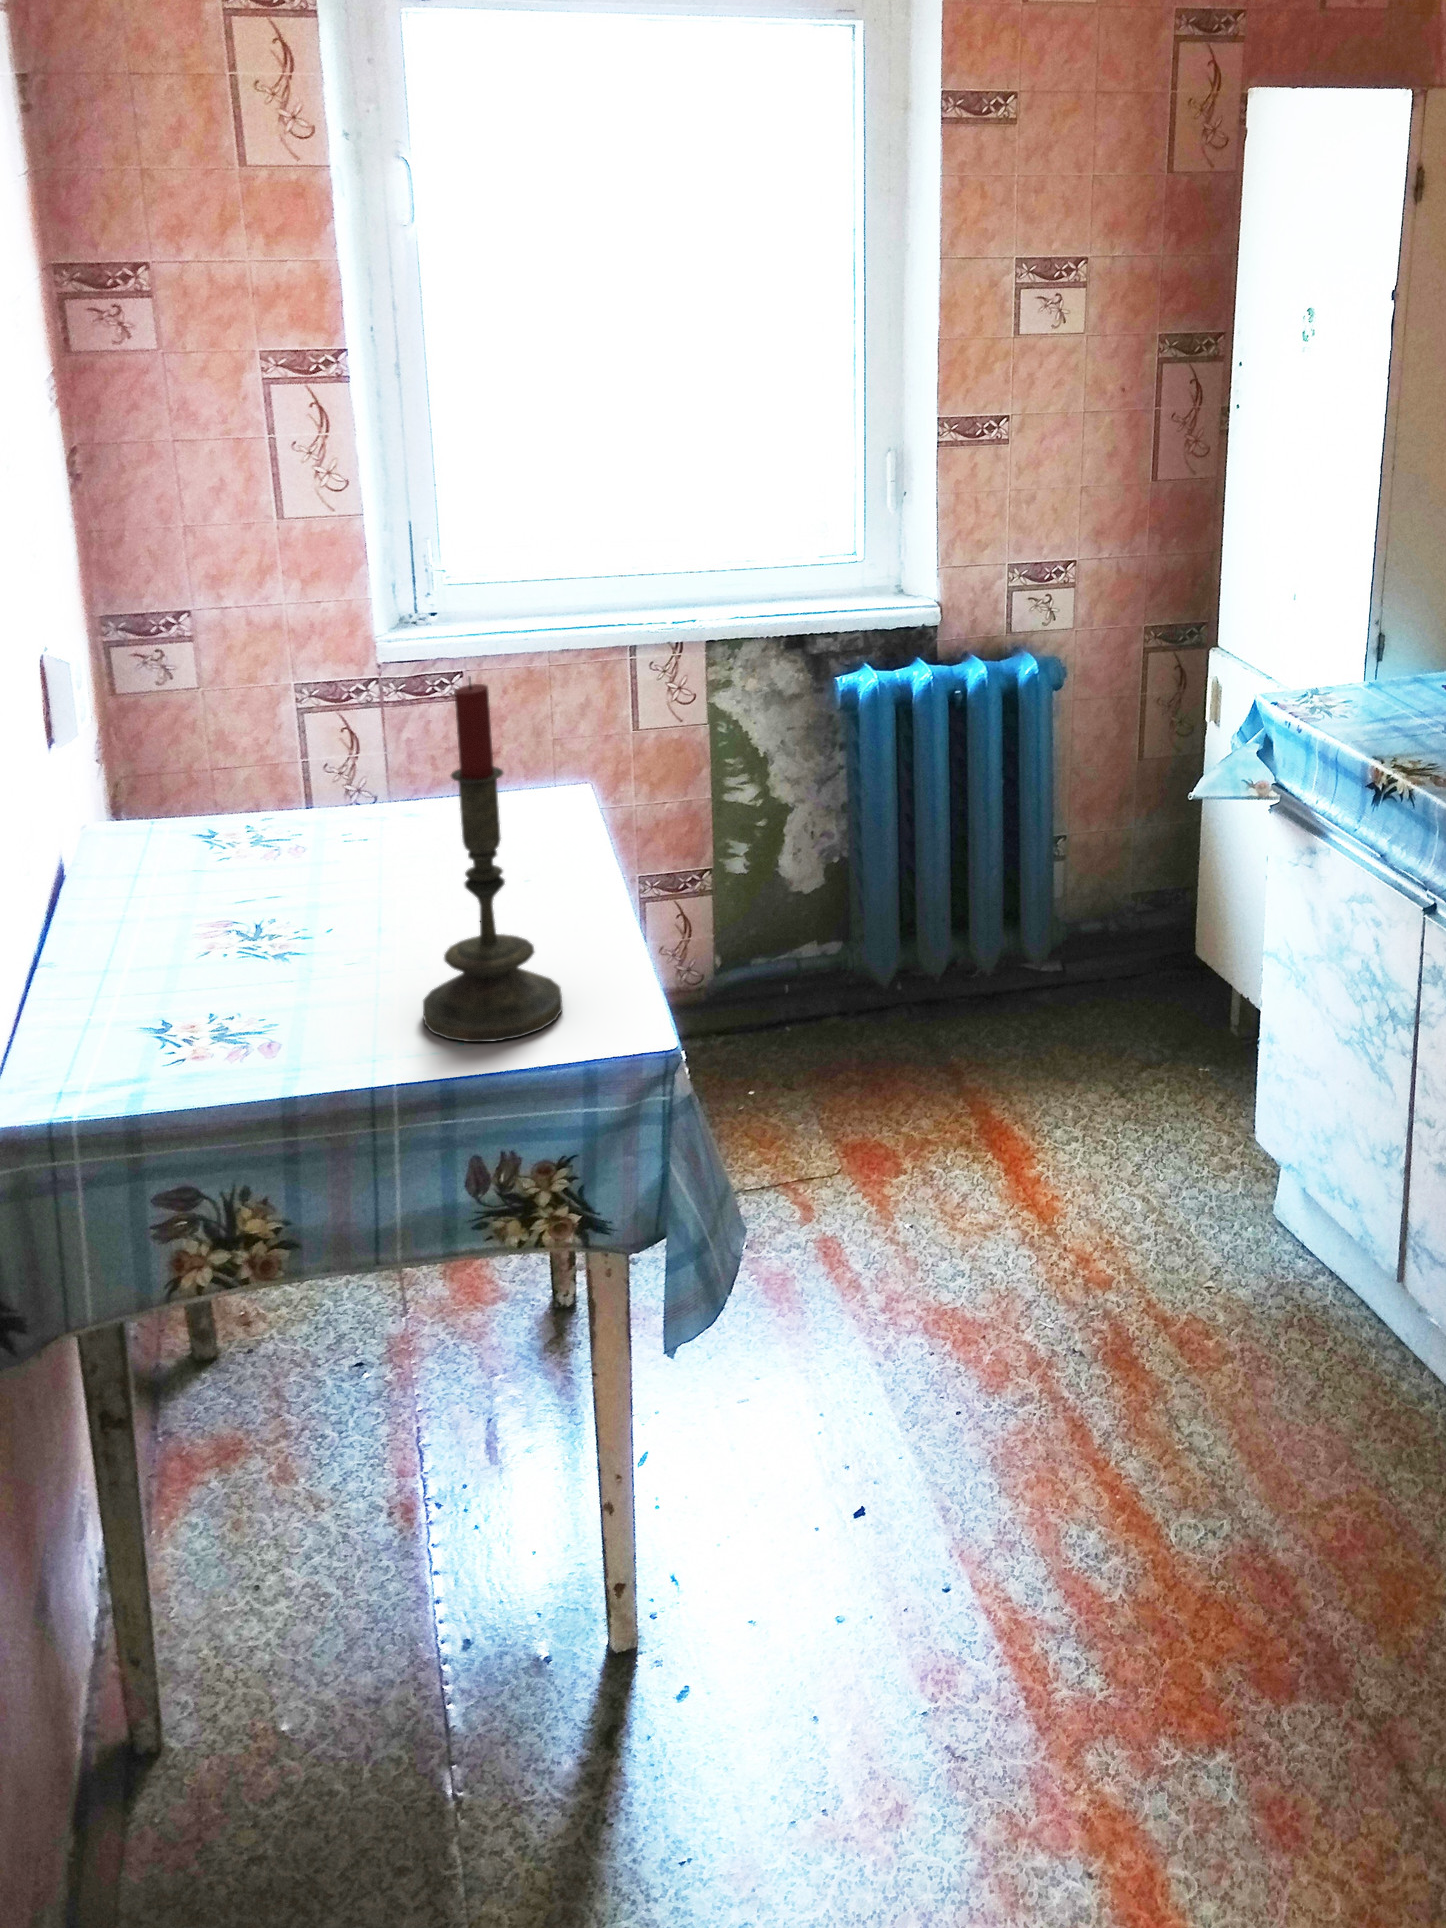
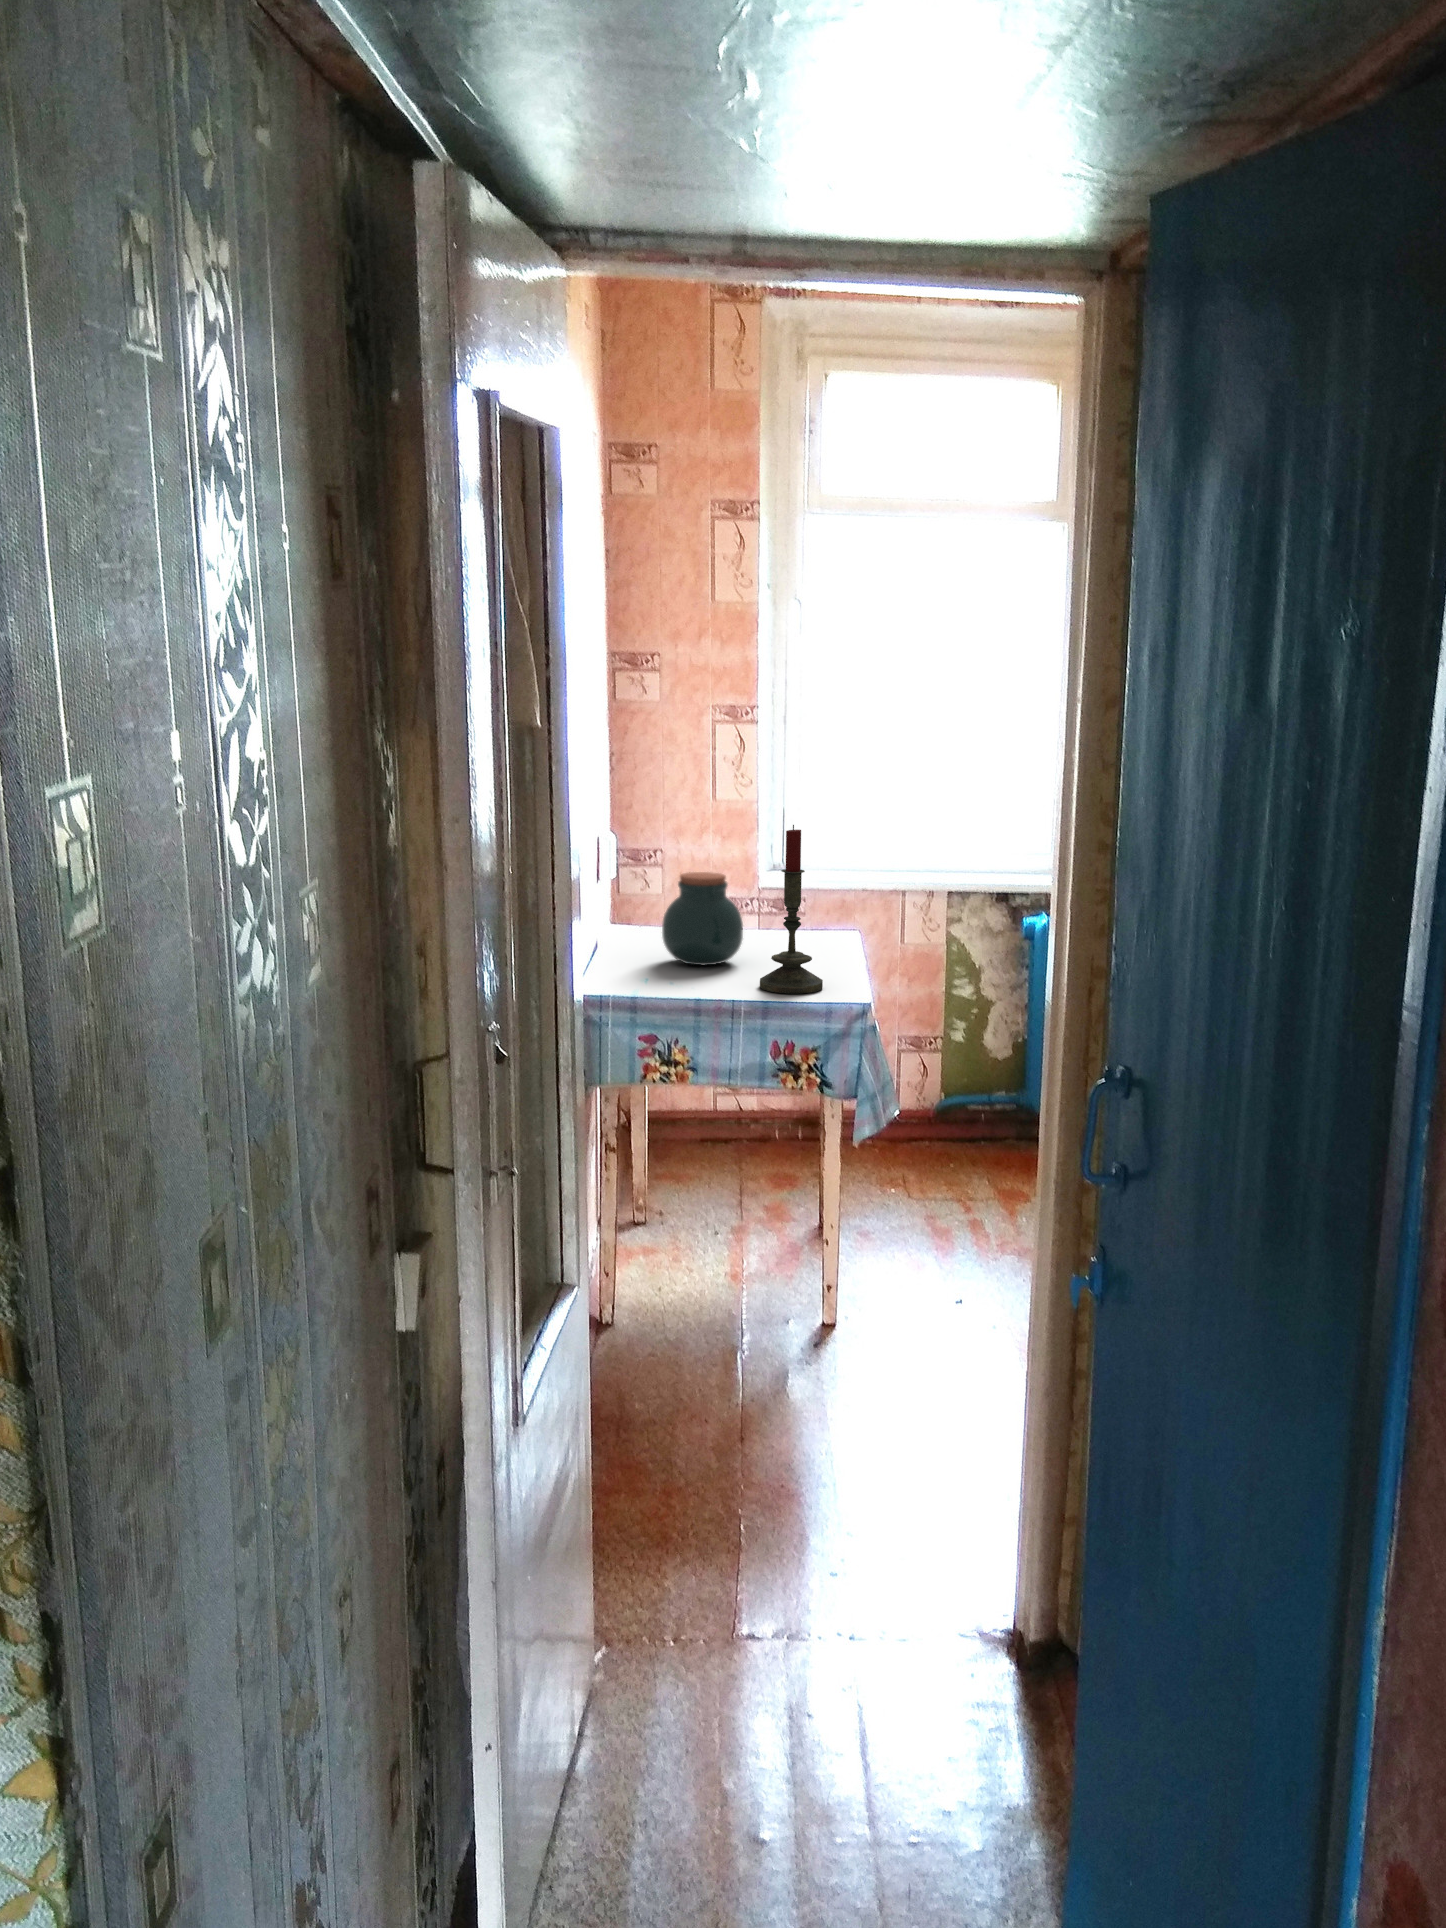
jar: none [191,749,370,952] -> present [662,872,743,965]

